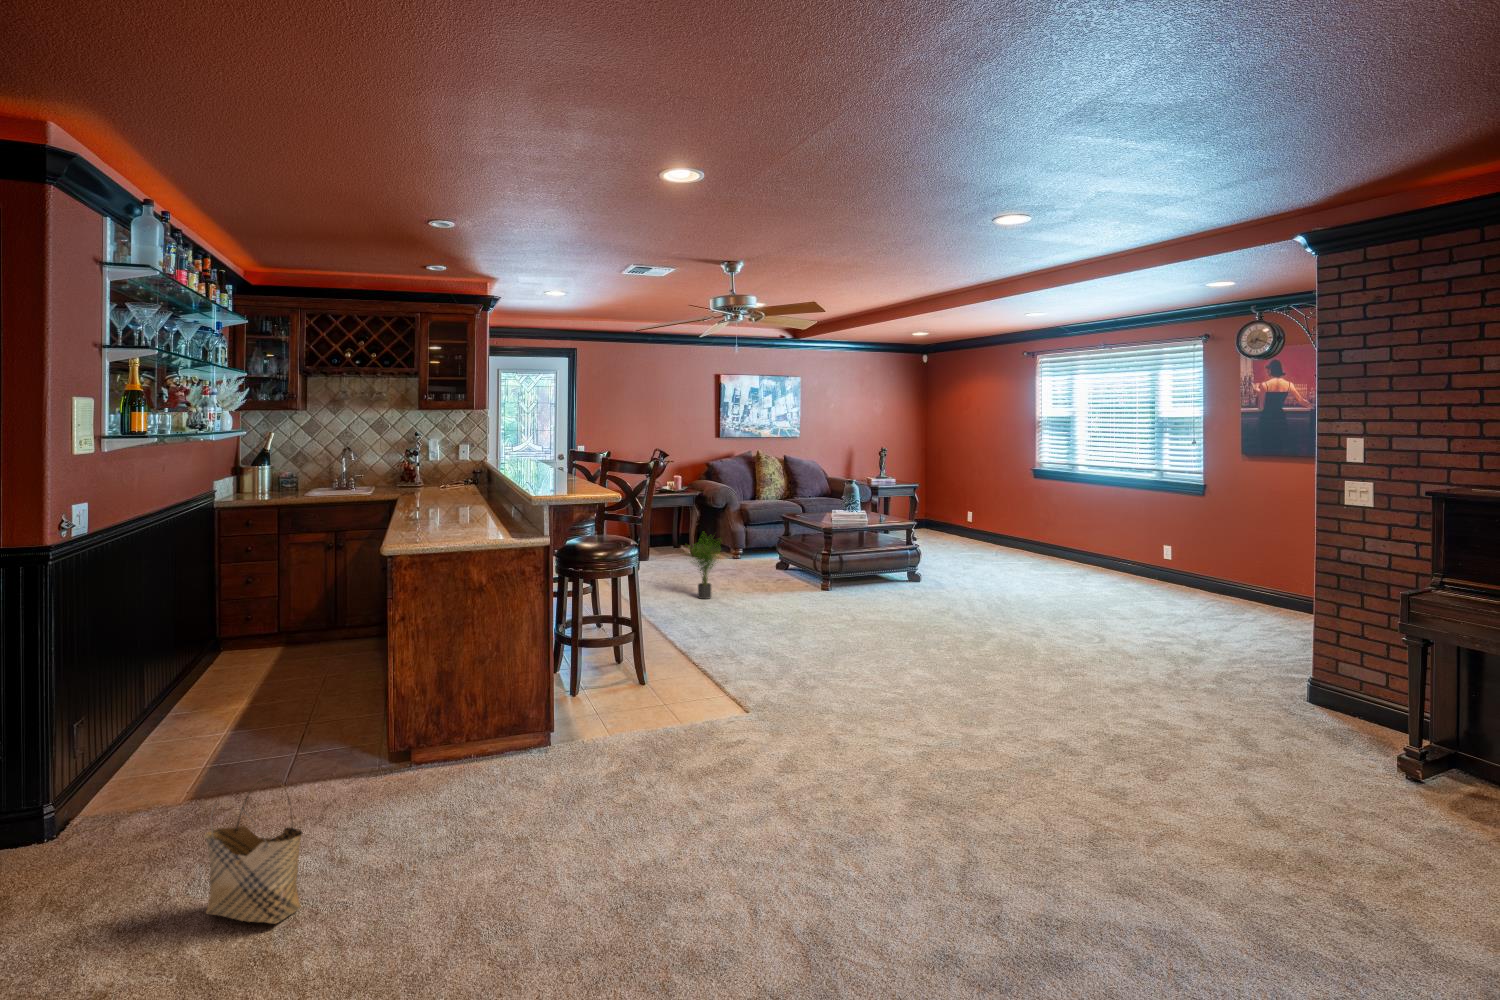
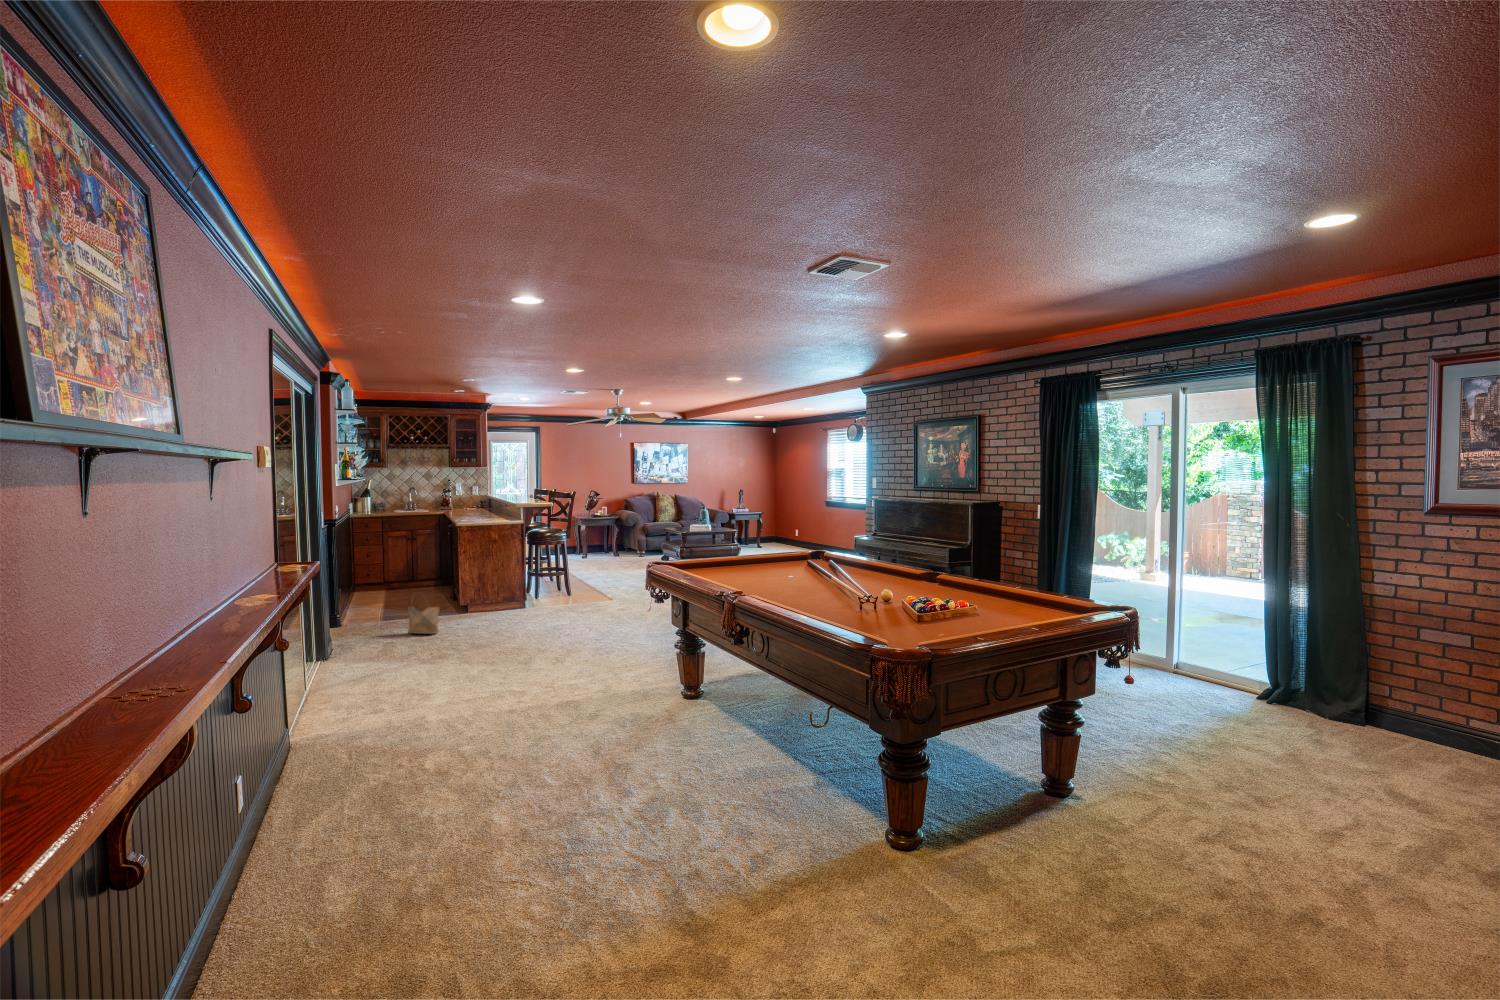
potted plant: present [692,539,718,599] -> none [597,533,621,571]

